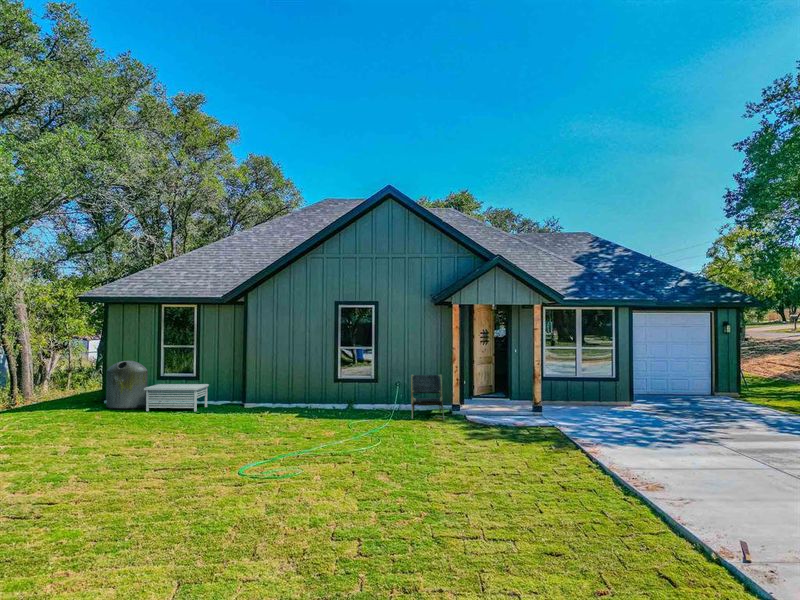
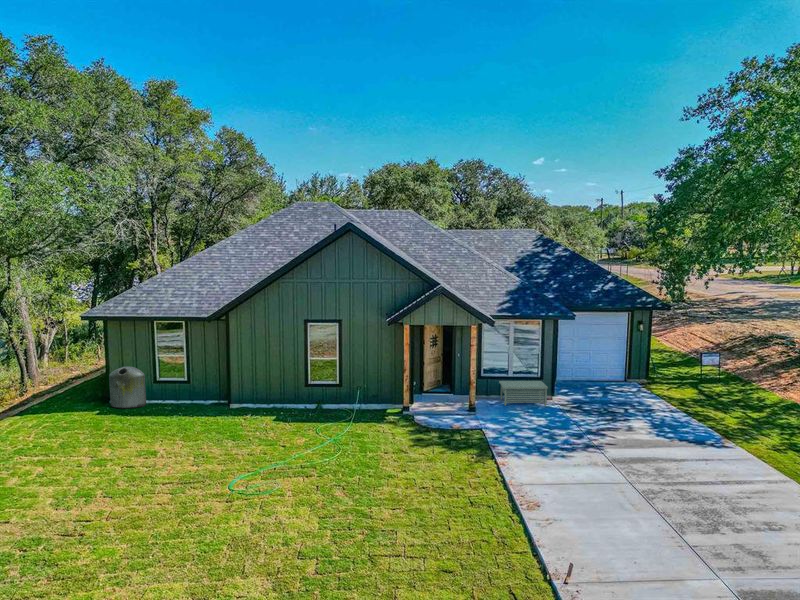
lounge chair: present [411,375,444,419] -> none [370,379,397,419]
storage bench: present [144,384,209,412] -> present [499,381,548,406]

